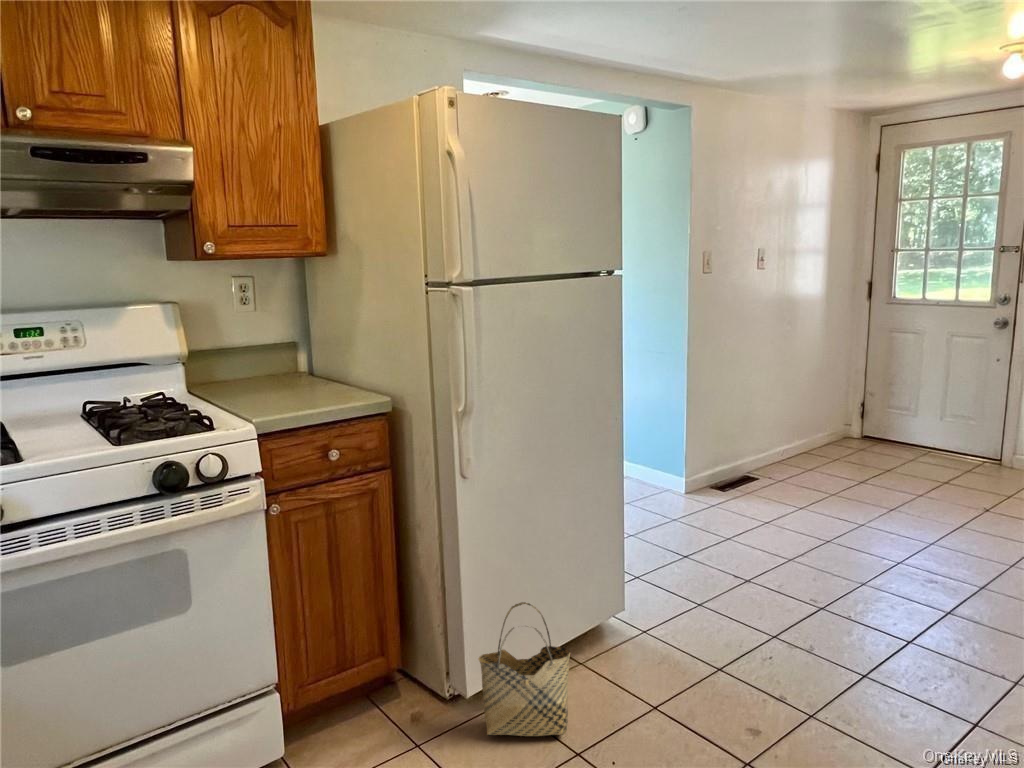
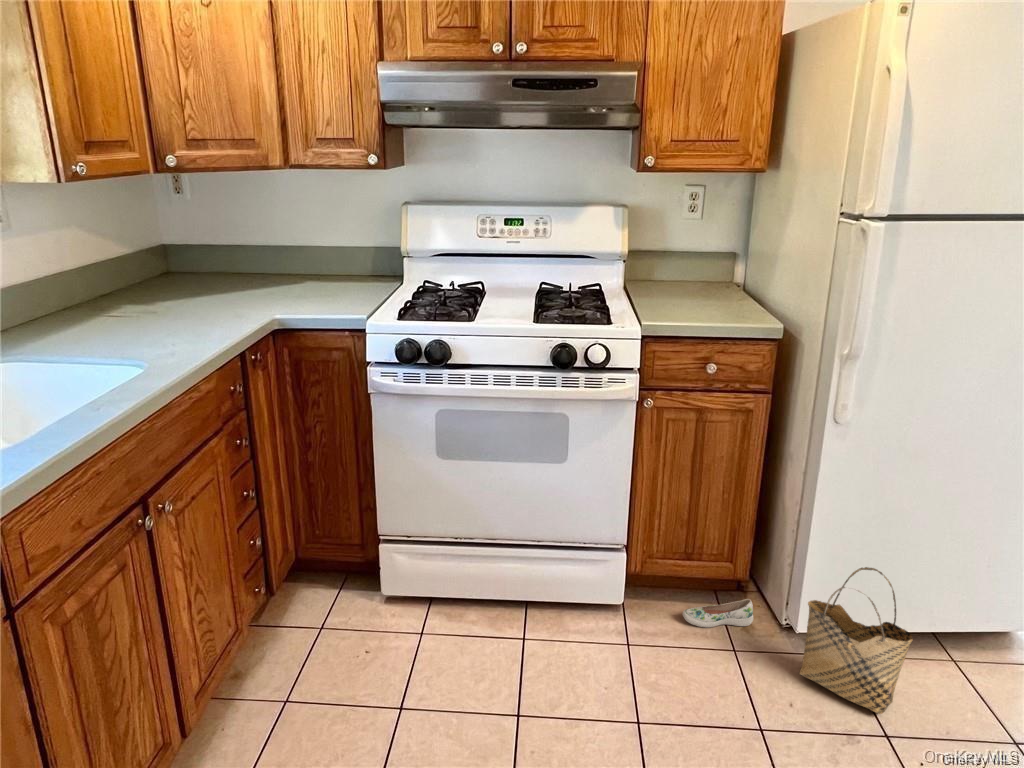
shoe: none [353,685,421,740] -> present [682,599,753,627]

